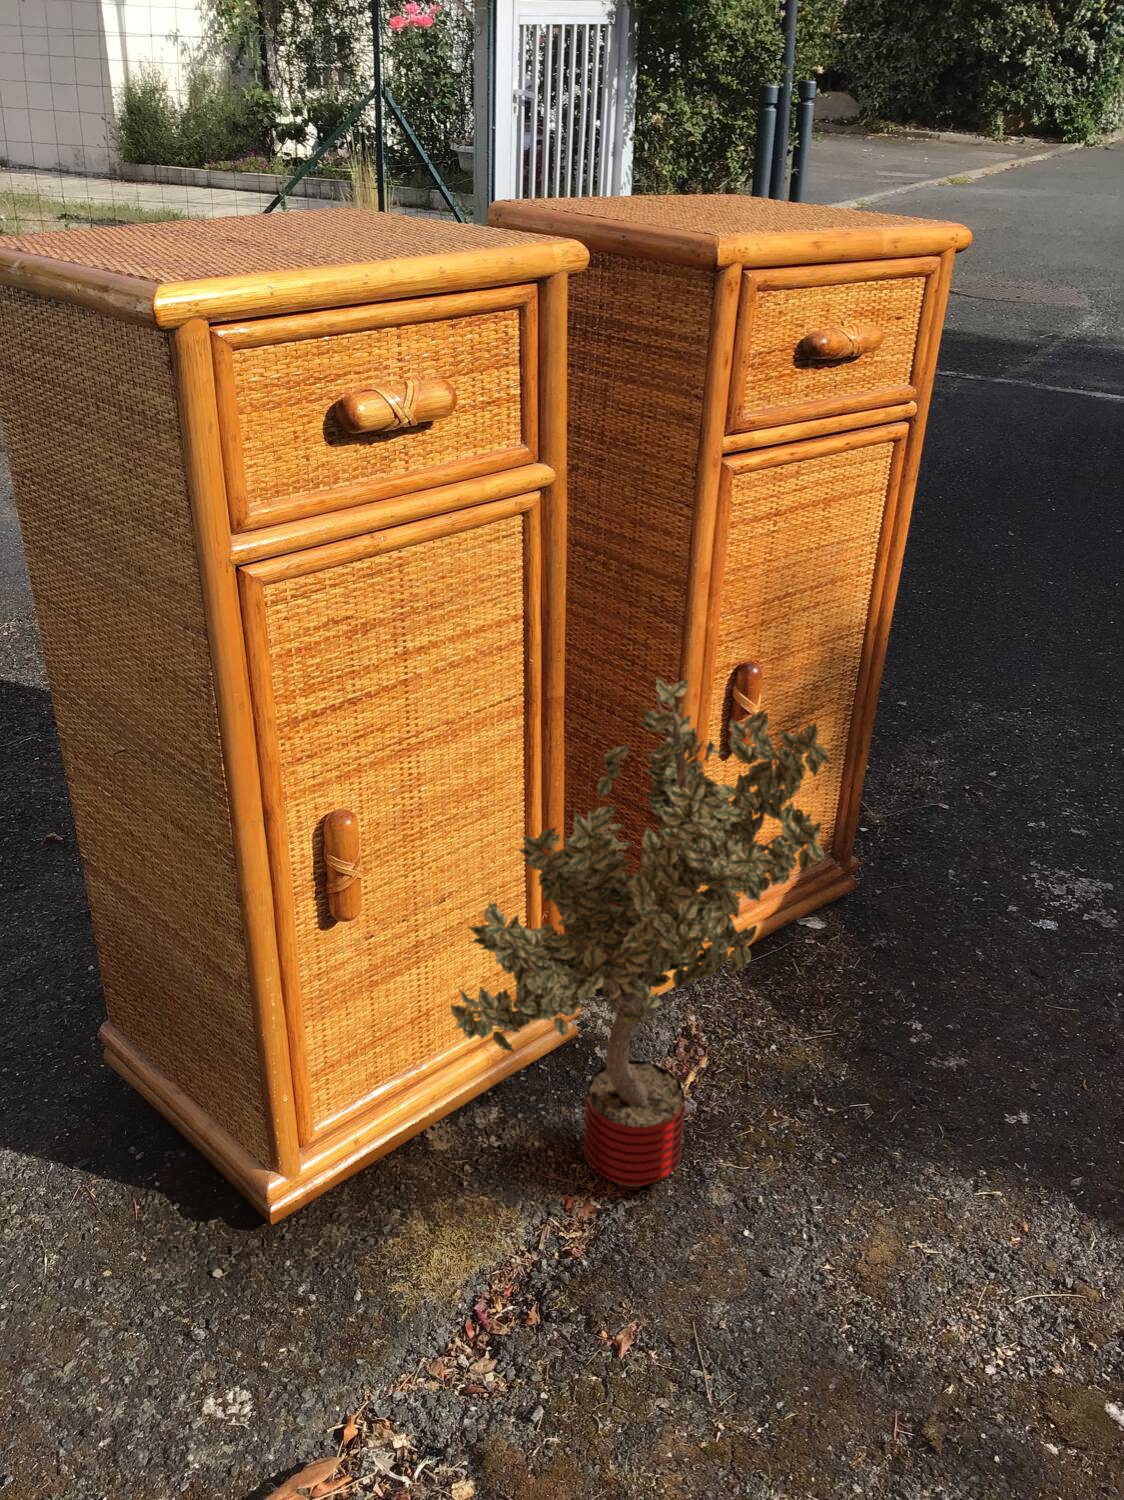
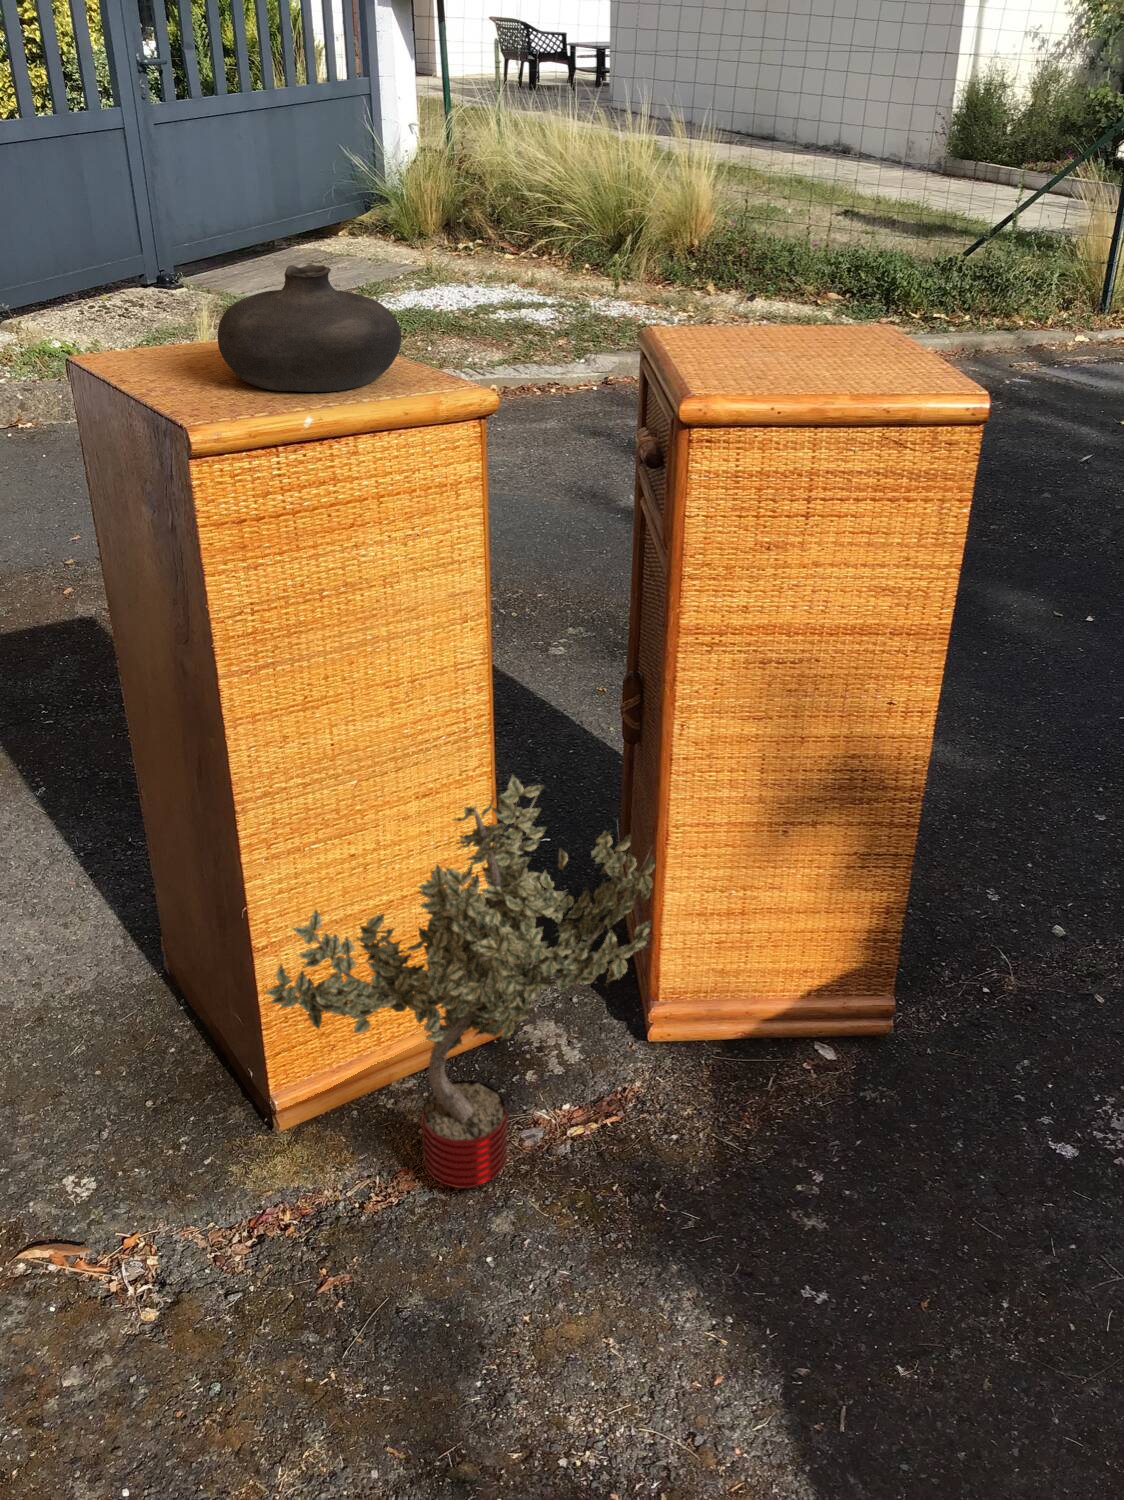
vase: none [175,94,413,254] -> present [218,264,402,392]

